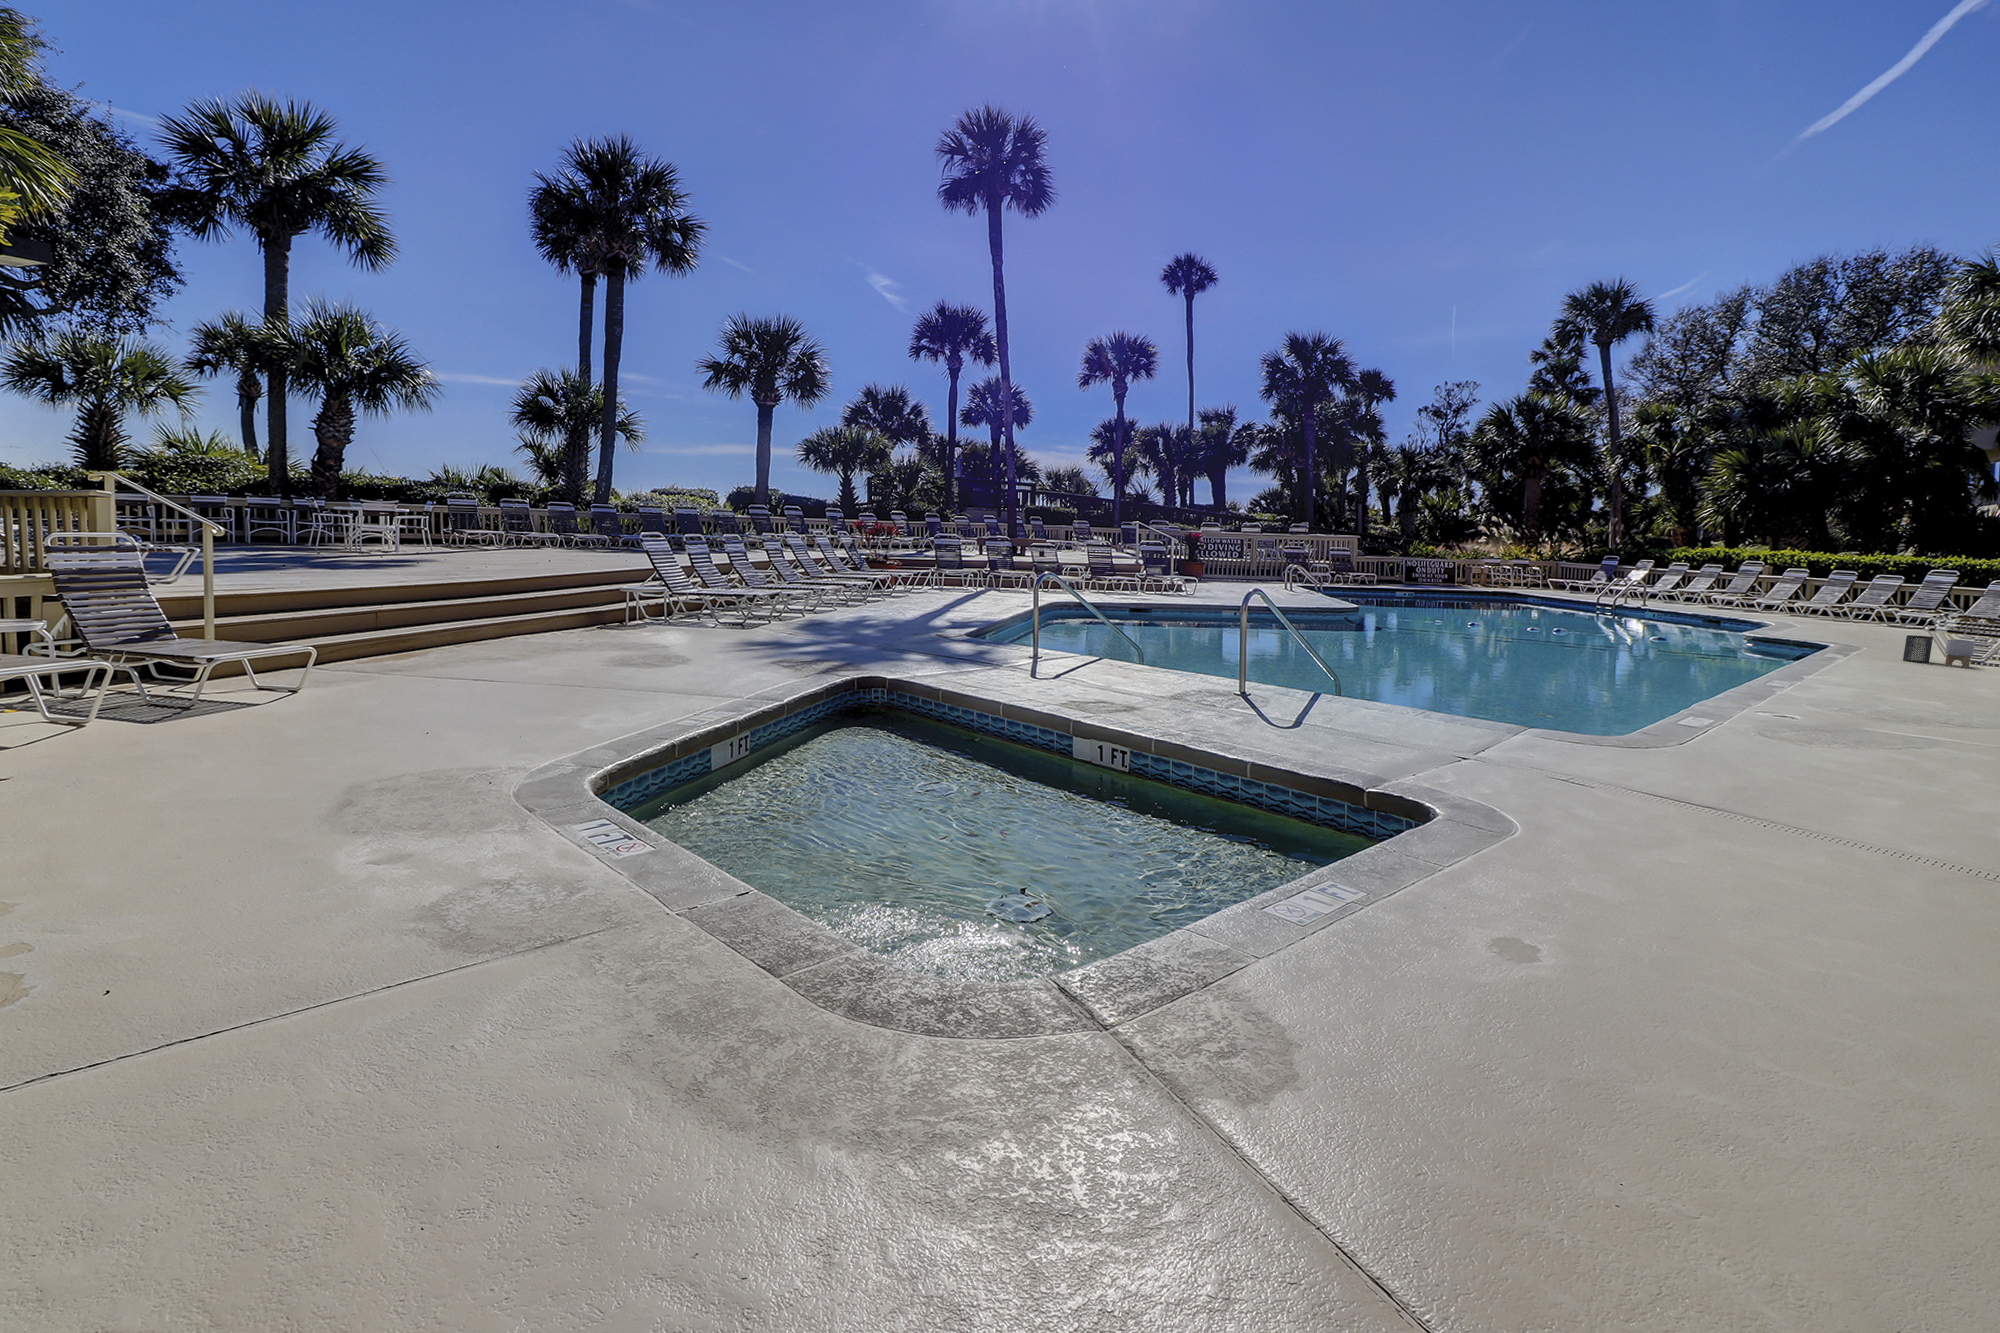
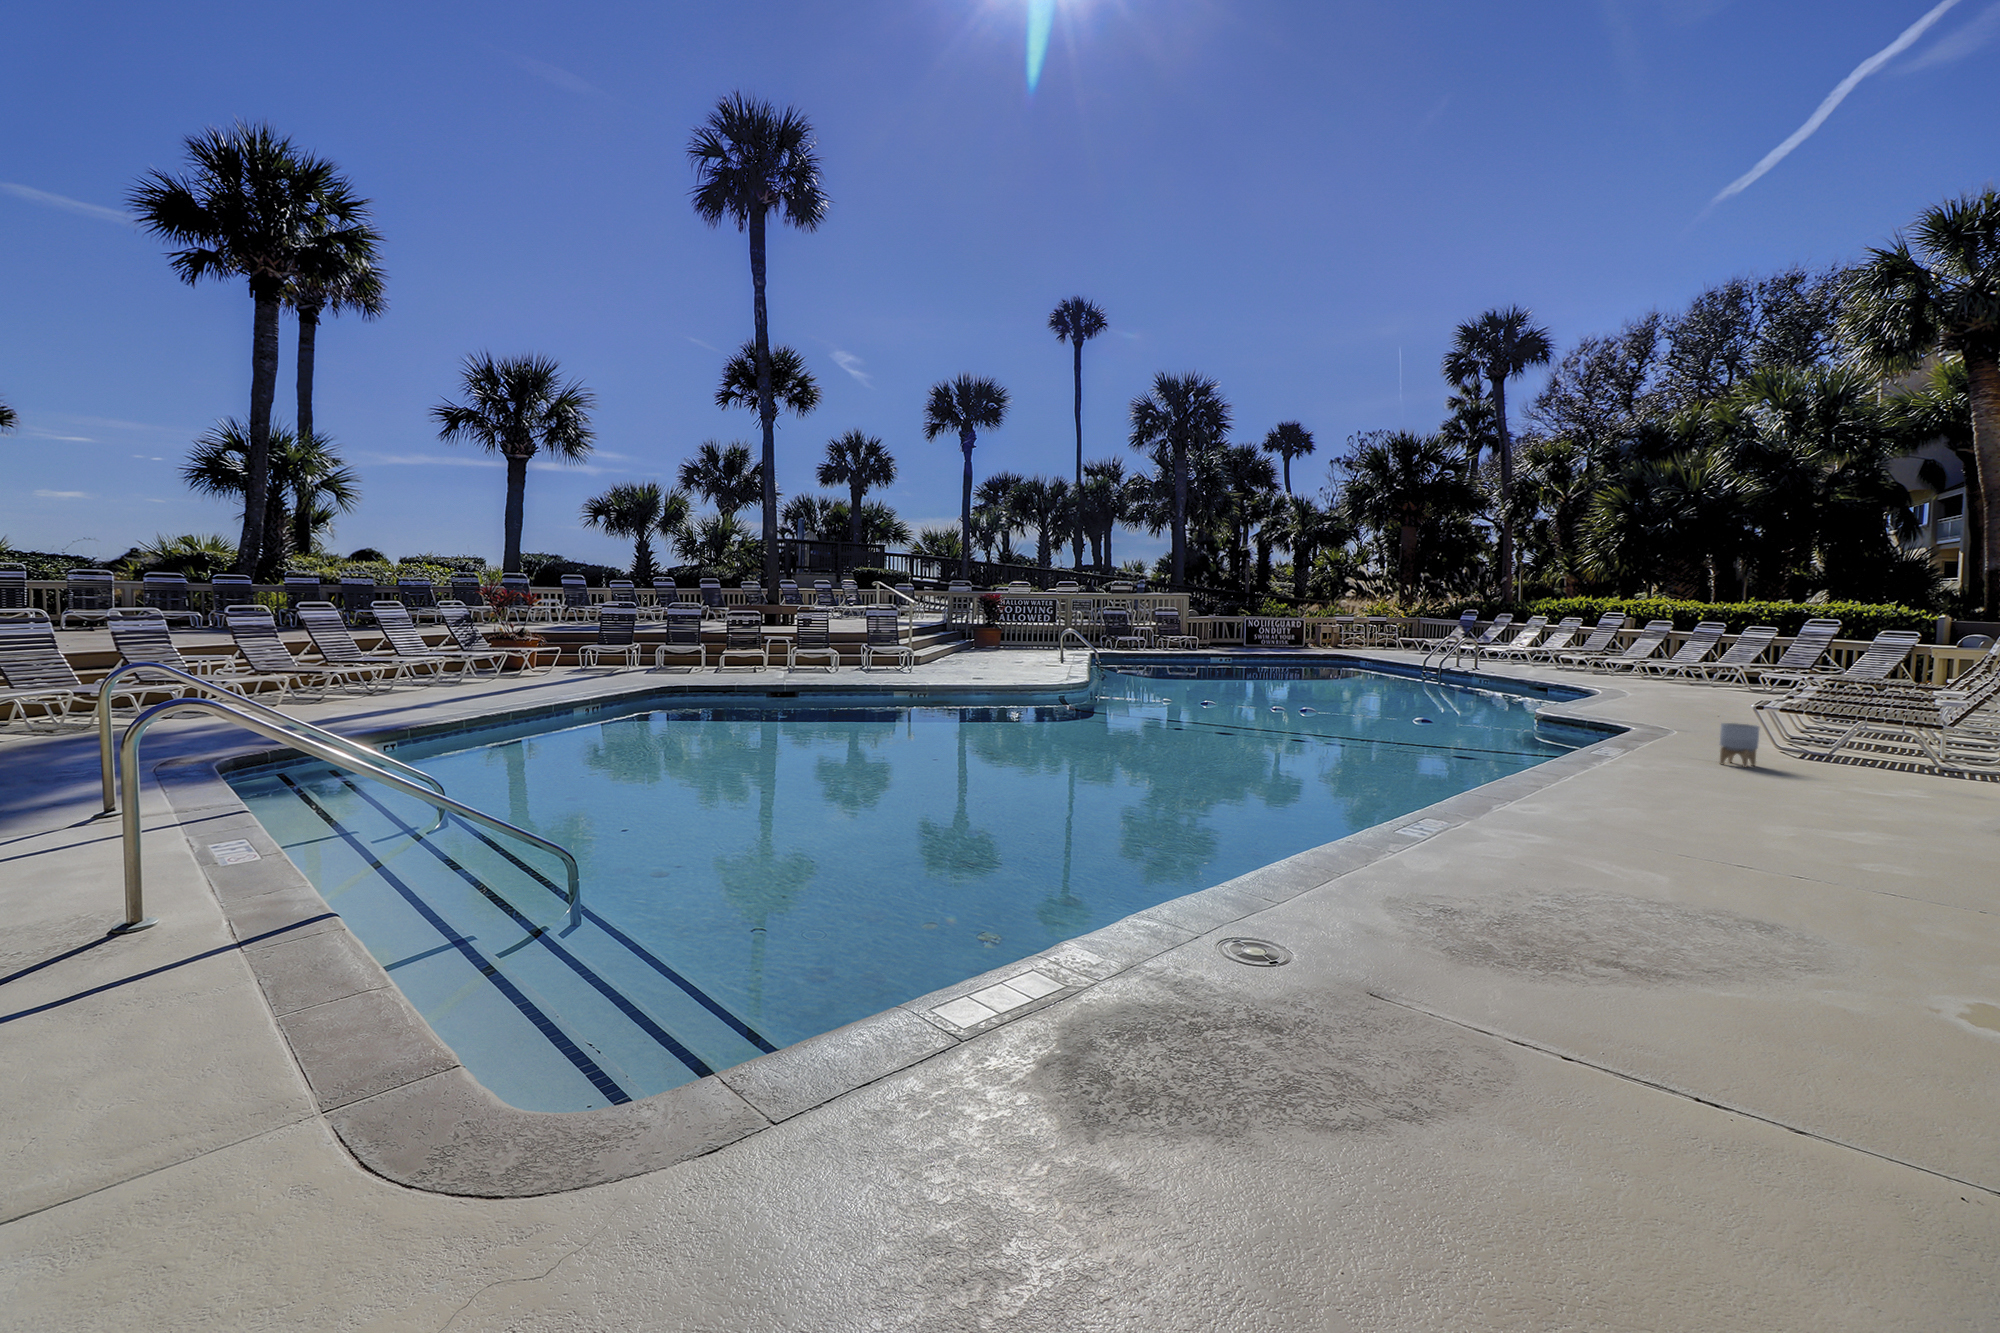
trash can: present [1903,635,1933,662] -> none [1669,715,1707,758]

